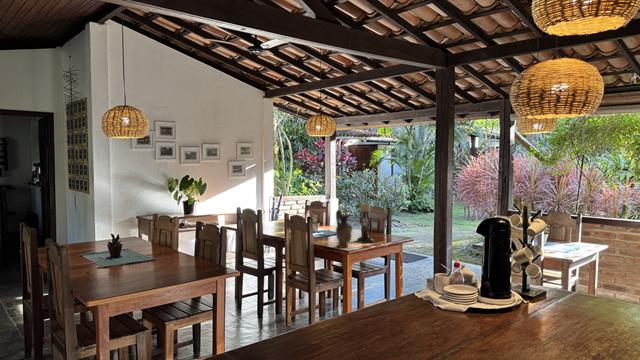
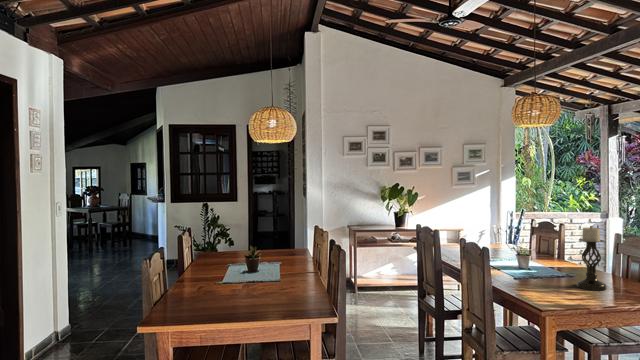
ceramic pitcher: present [336,210,352,248] -> none [529,235,555,293]

